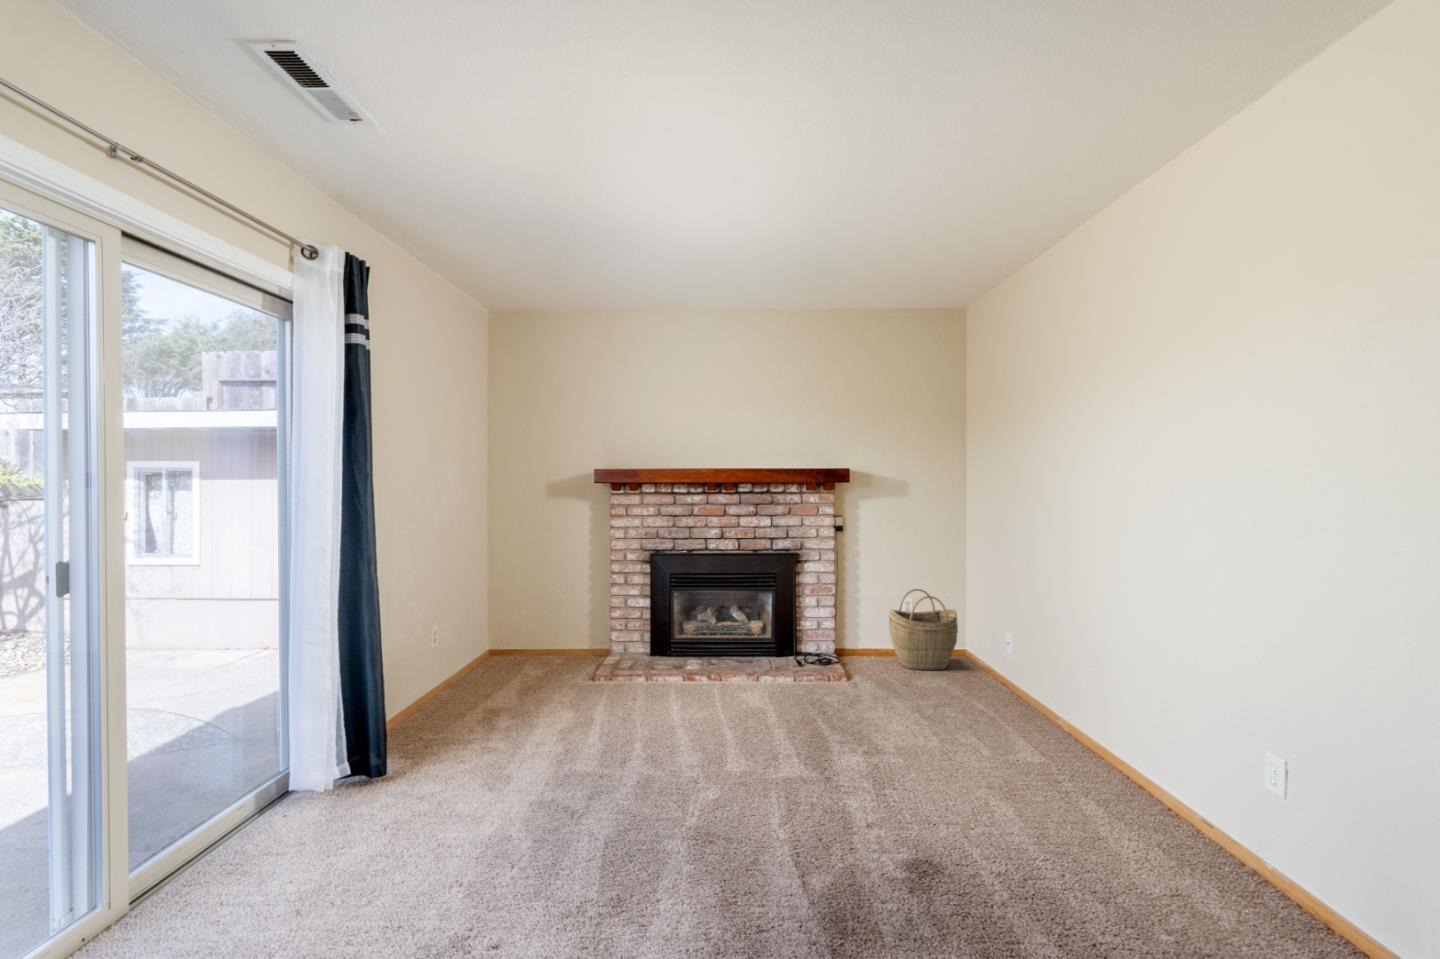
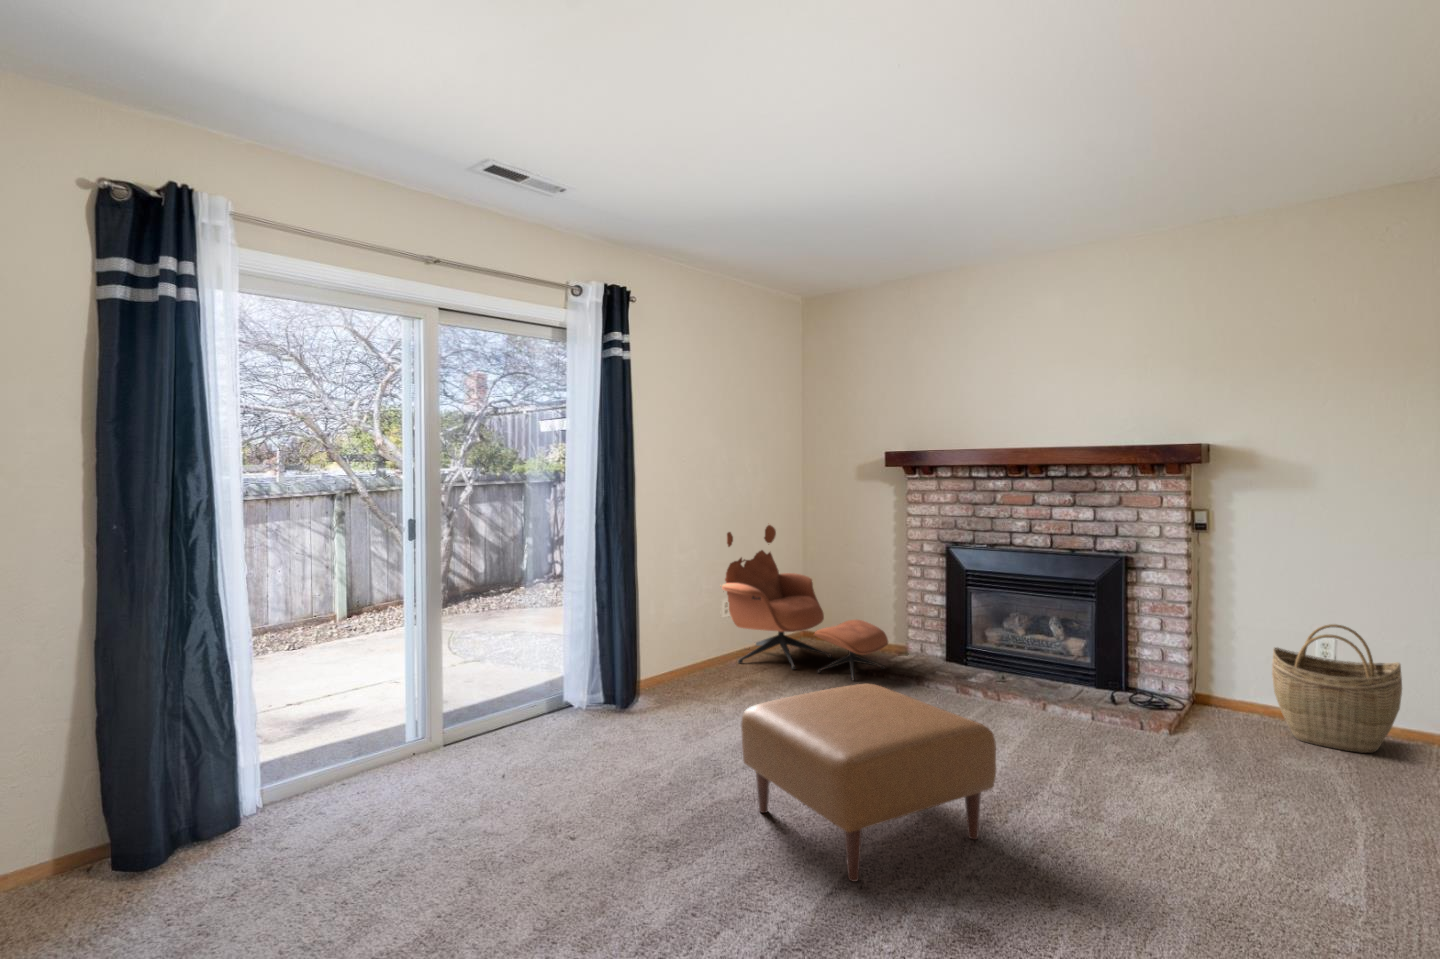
lounge chair: none [422,539,610,700] -> present [722,525,888,680]
ottoman: none [659,695,876,900] -> present [741,684,996,881]

